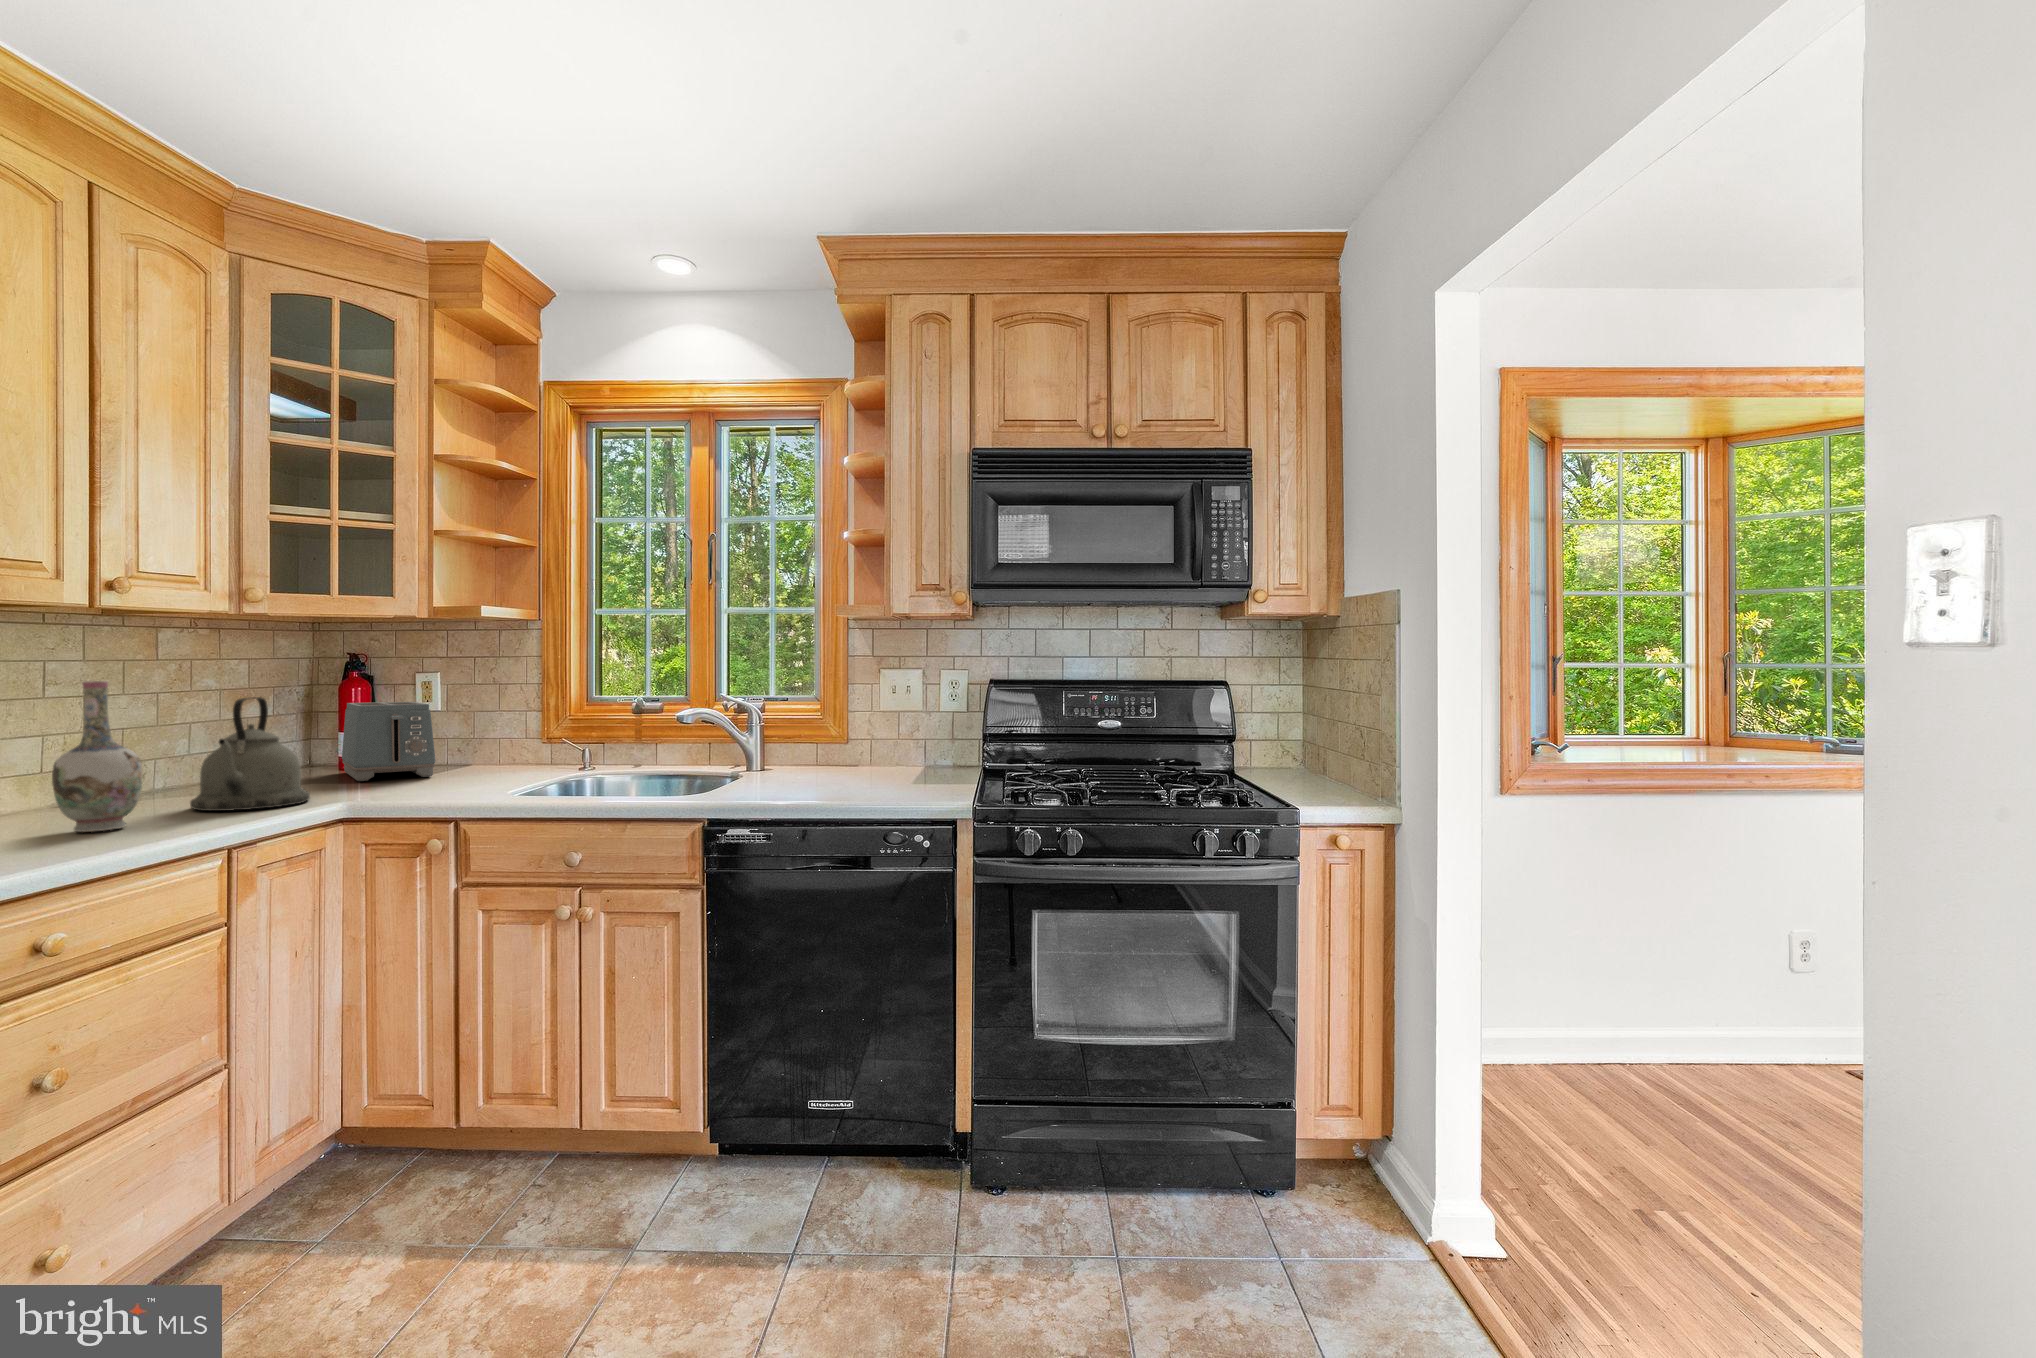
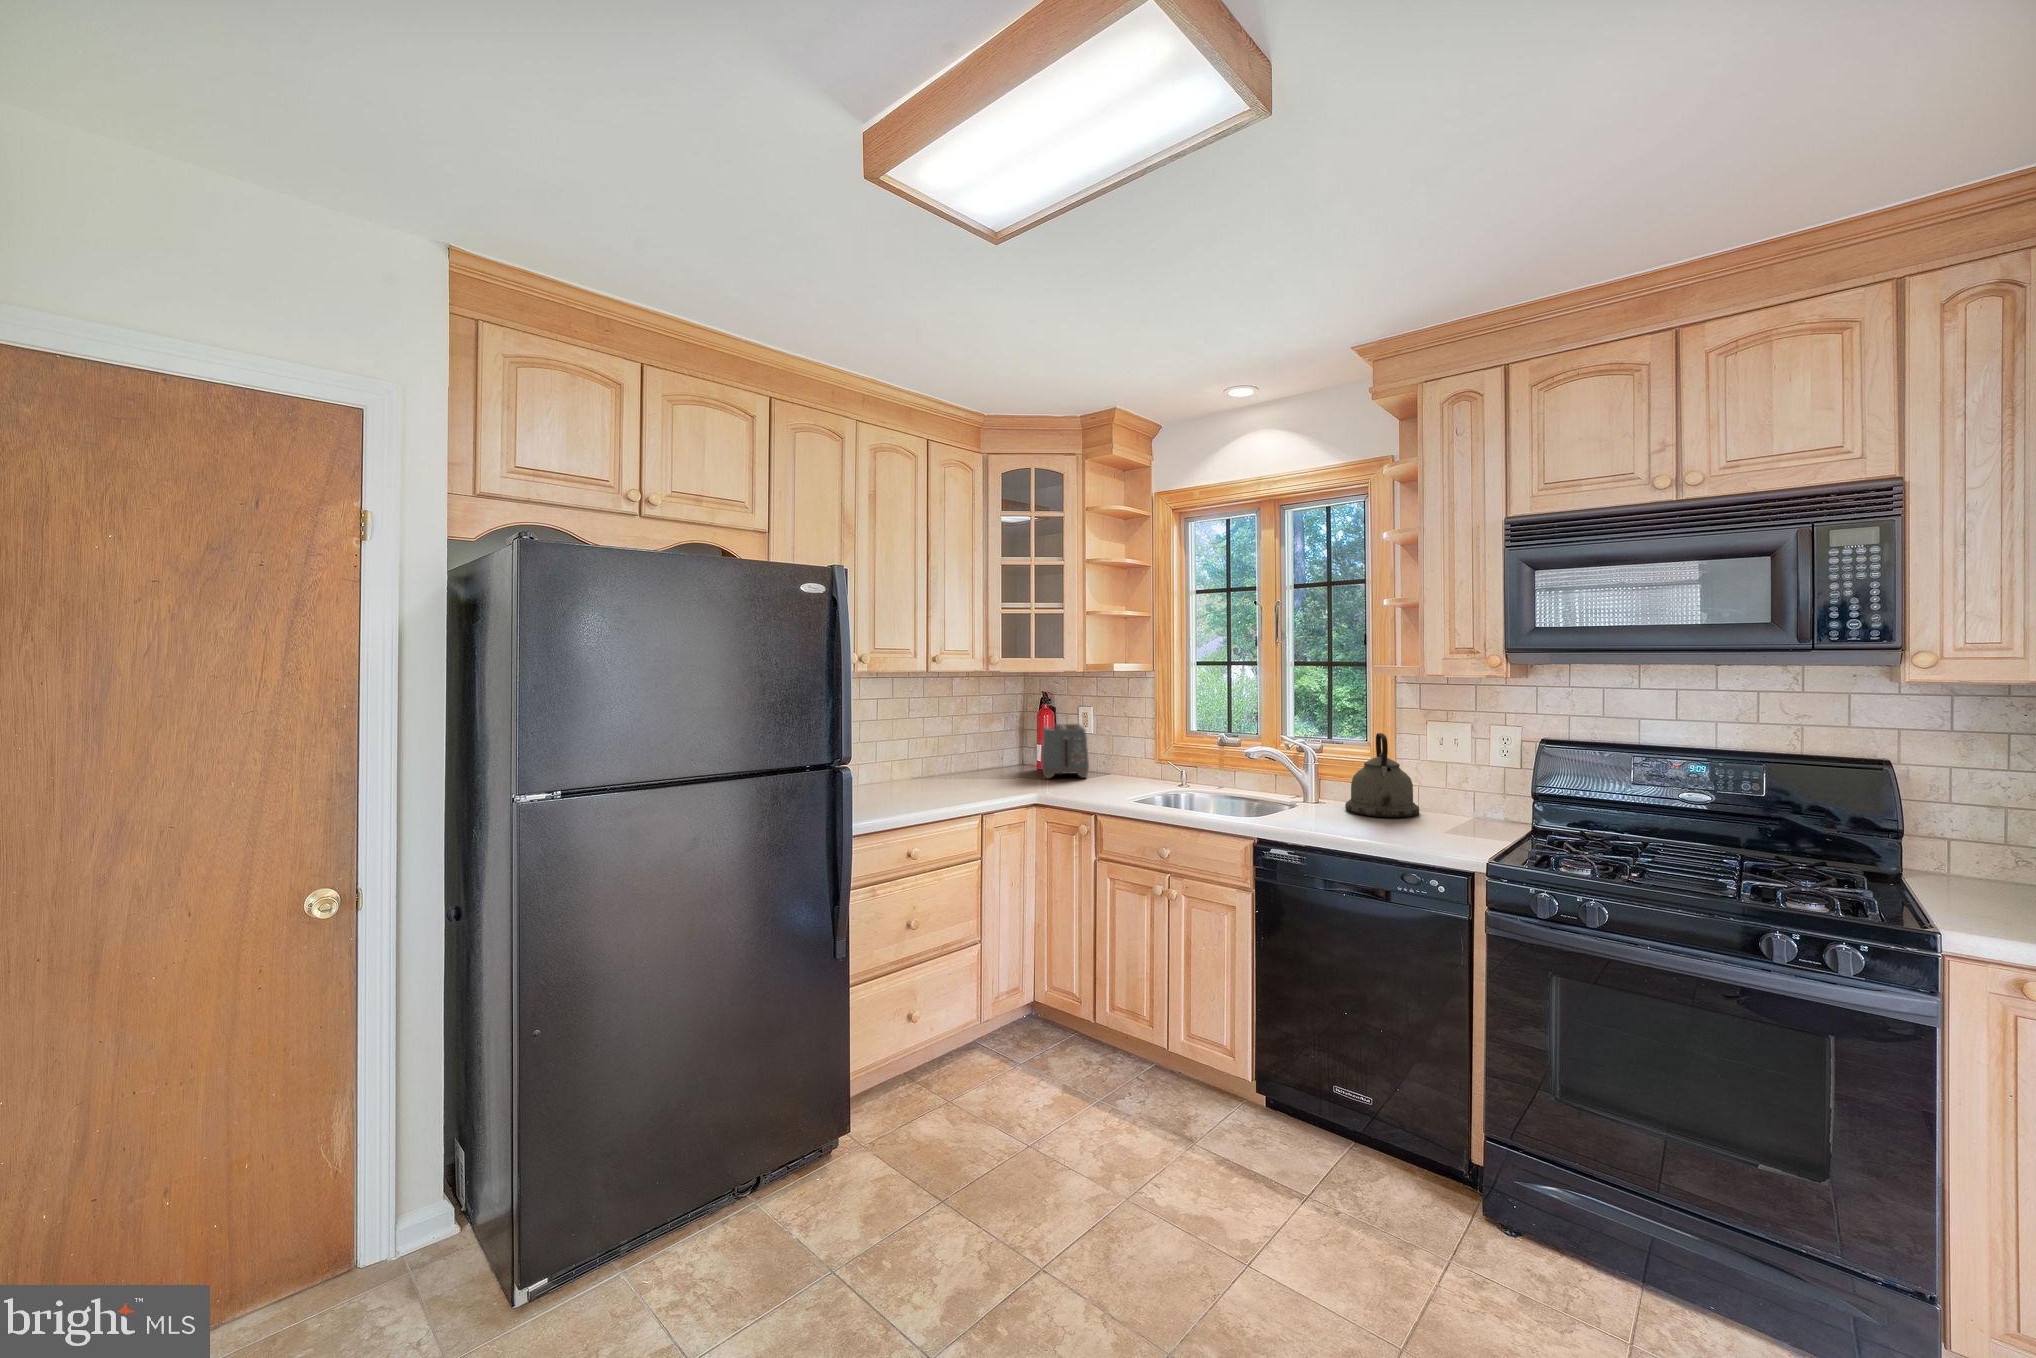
vase: present [52,681,142,832] -> none [898,721,935,806]
kettle: present [190,697,310,811] -> present [1345,733,1419,817]

